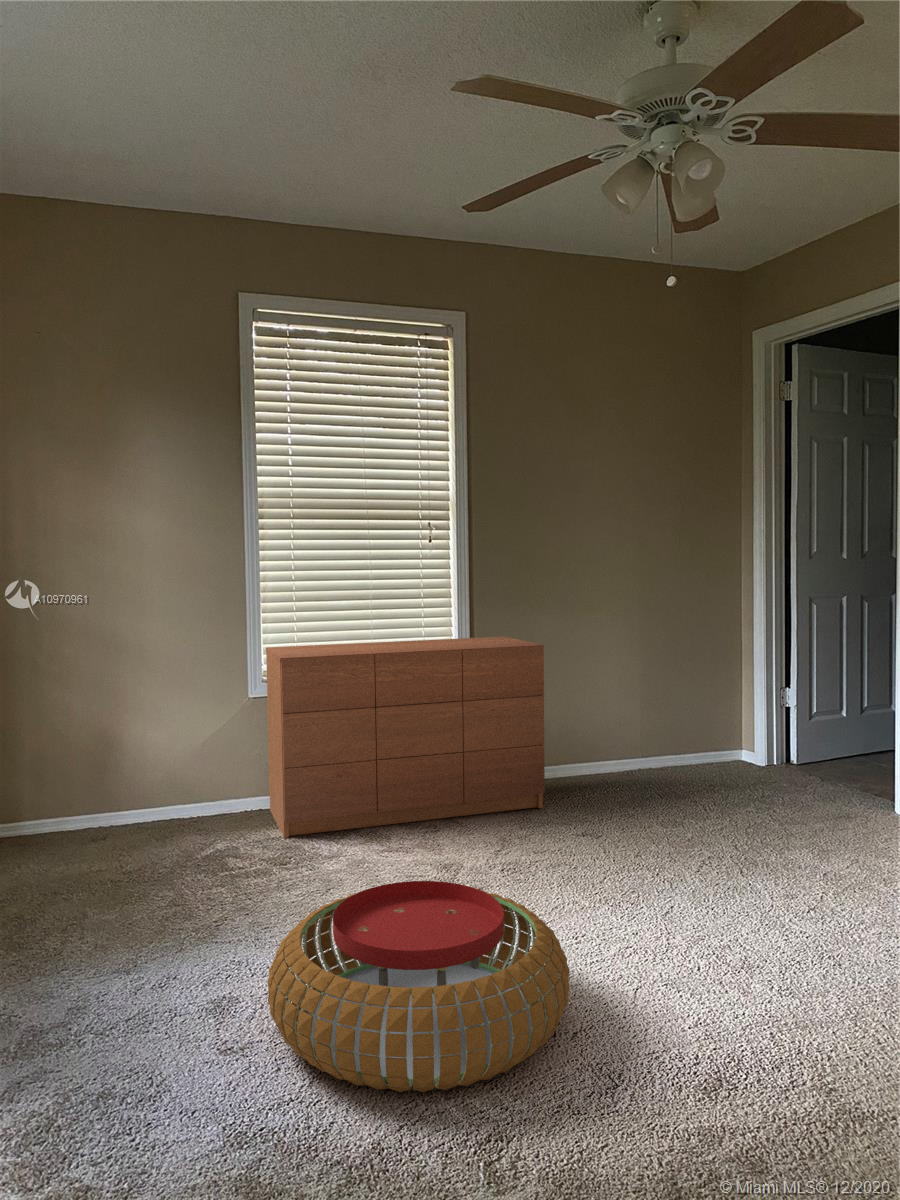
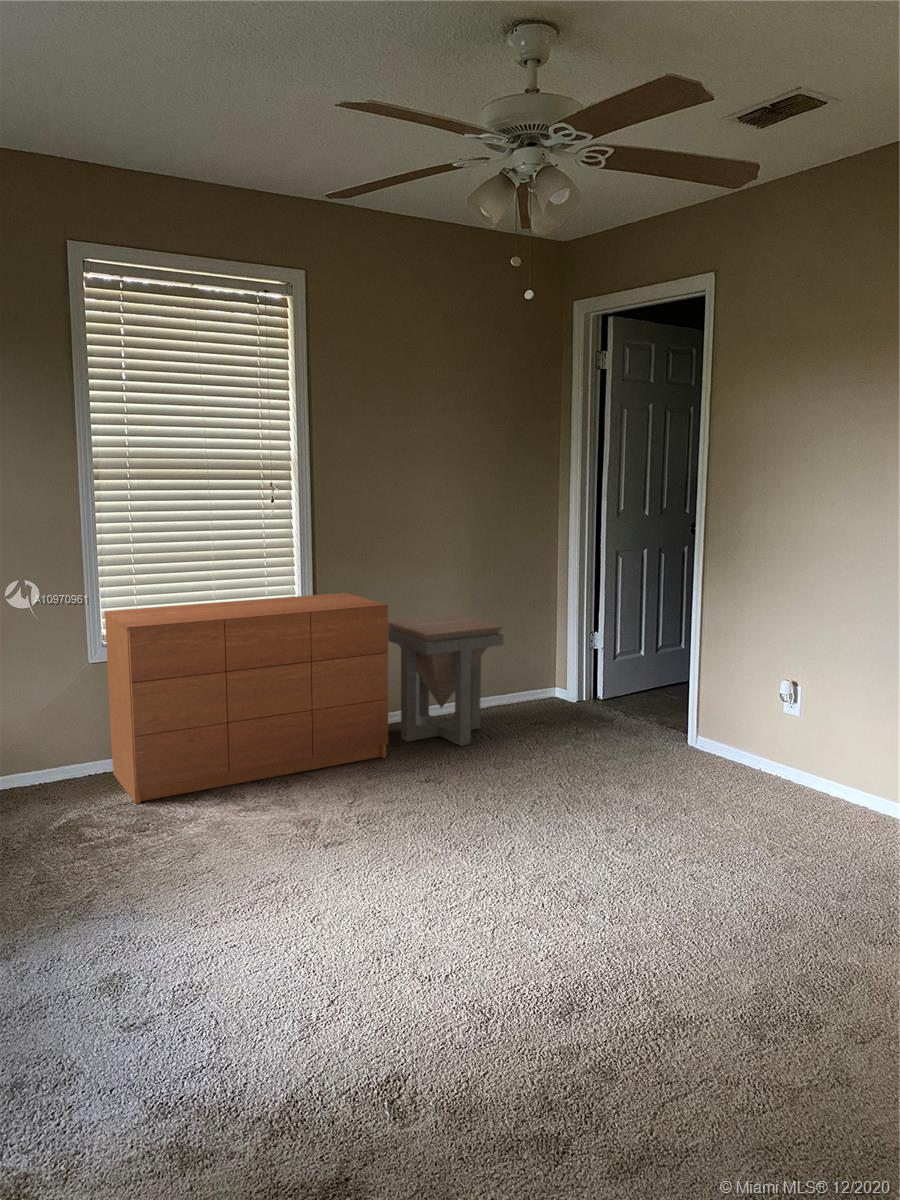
side table: none [543,662,672,801] -> present [388,614,504,746]
pouf: present [267,881,569,1092] -> none [164,852,442,1048]

